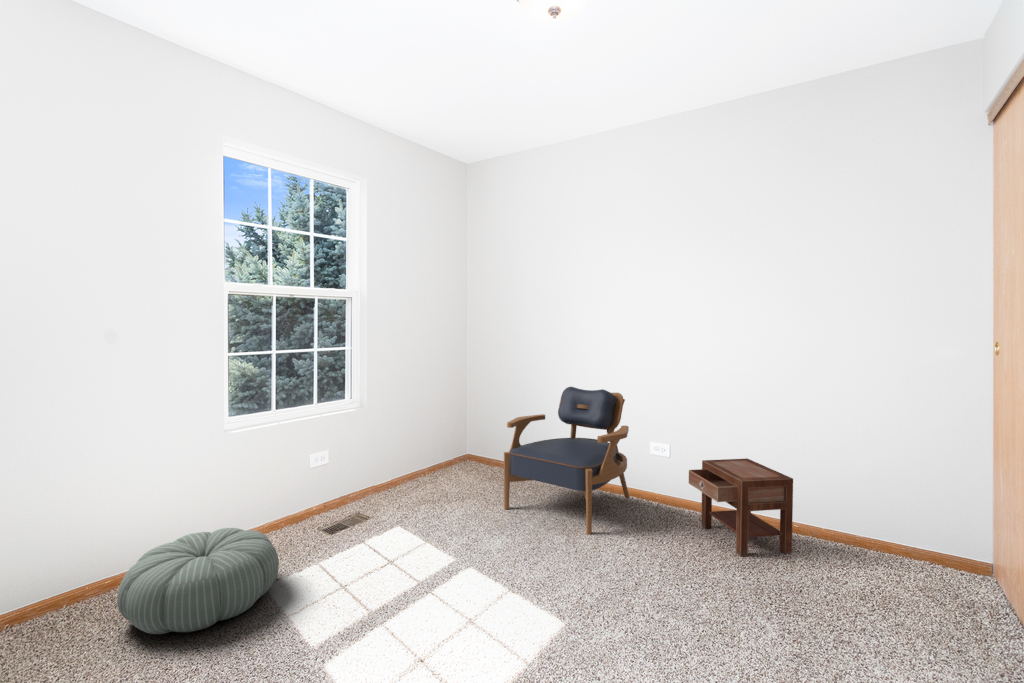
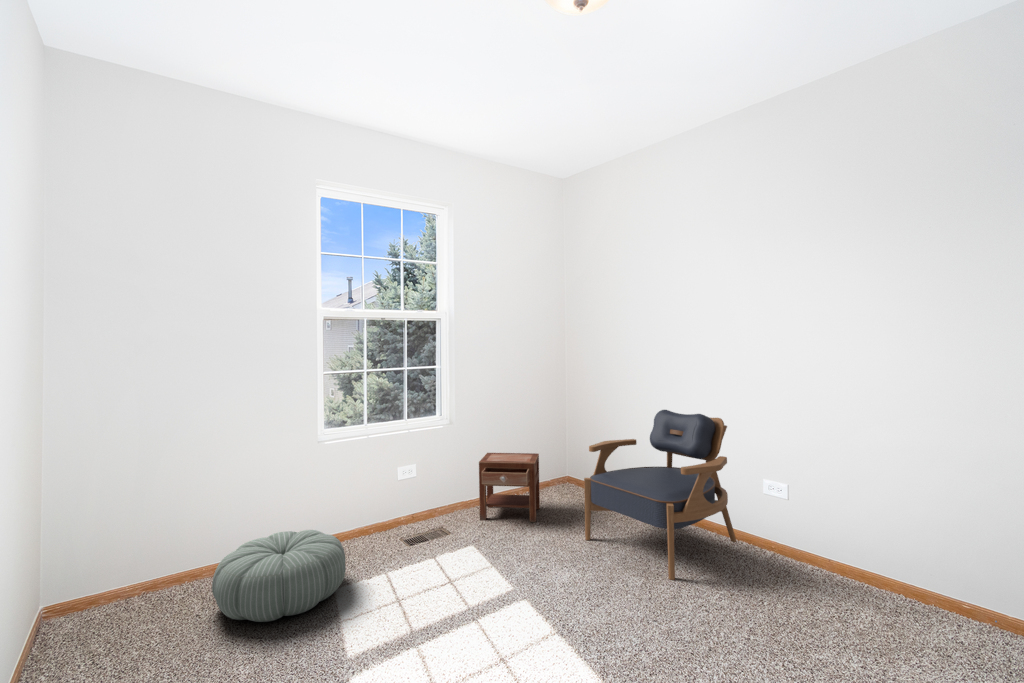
nightstand: present [689,458,793,556] -> present [479,453,540,522]

